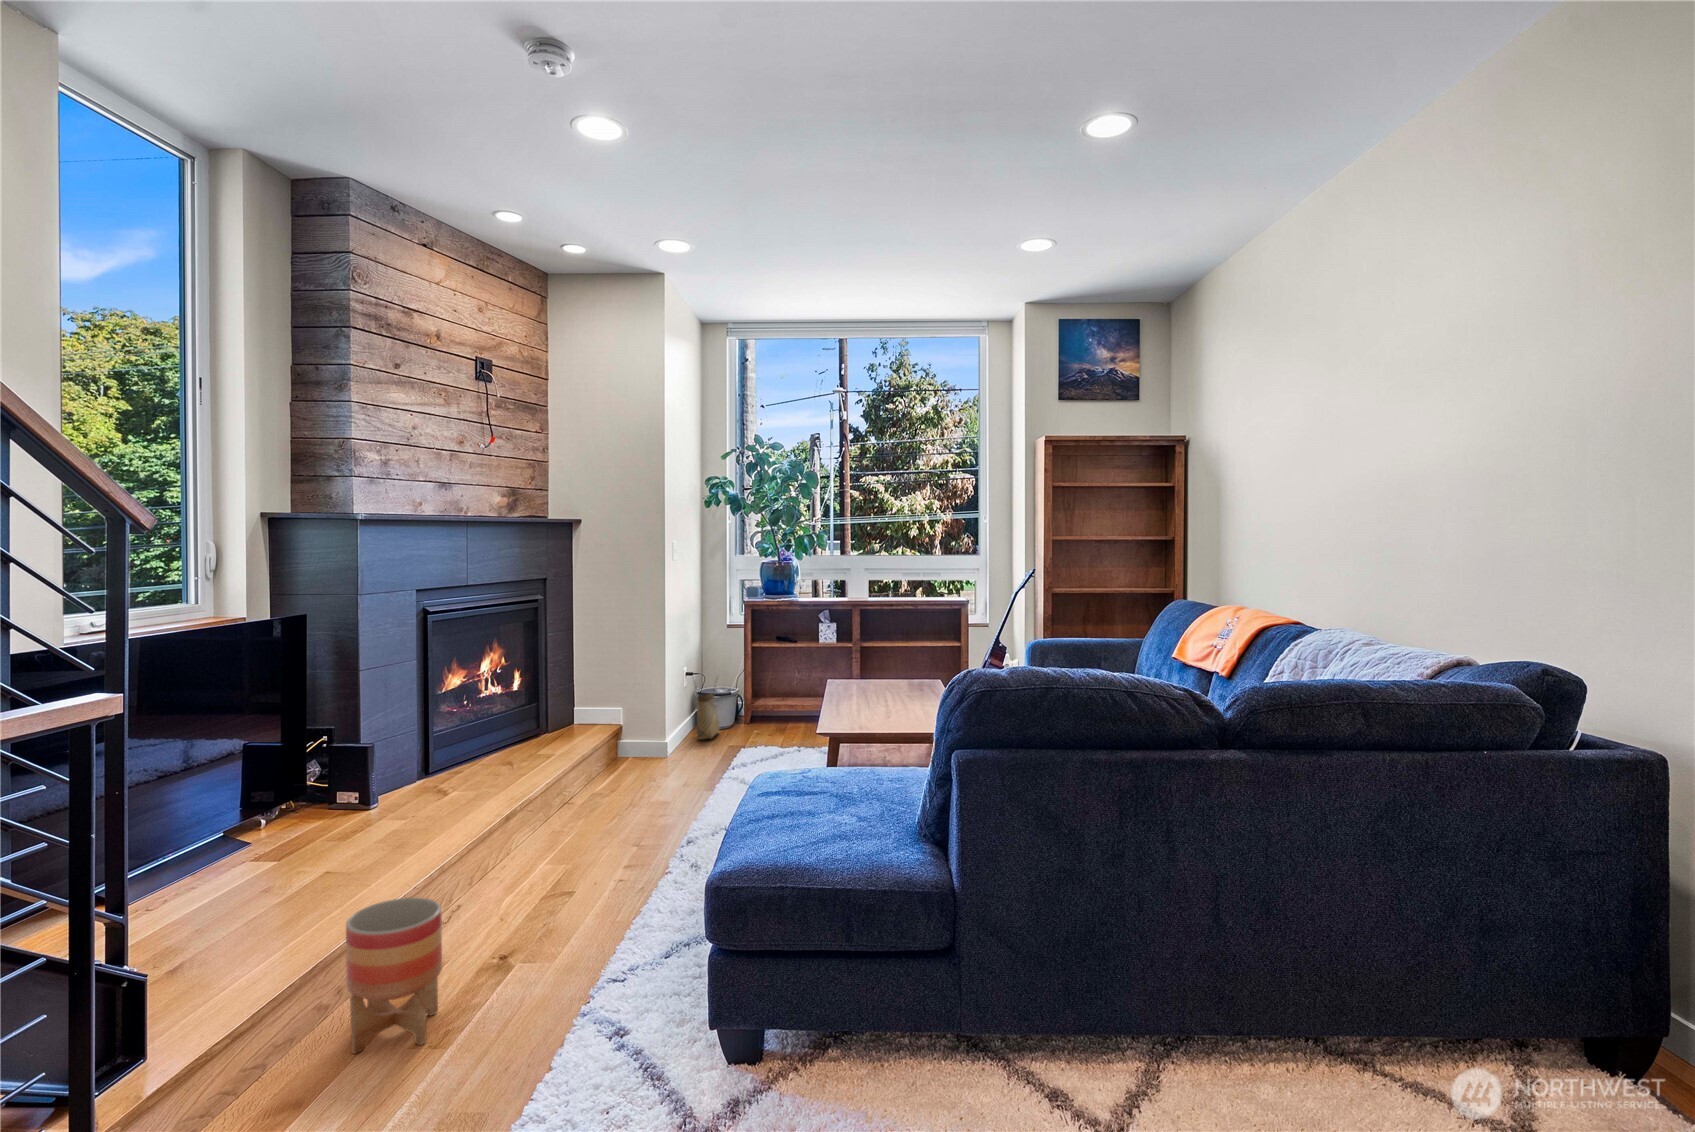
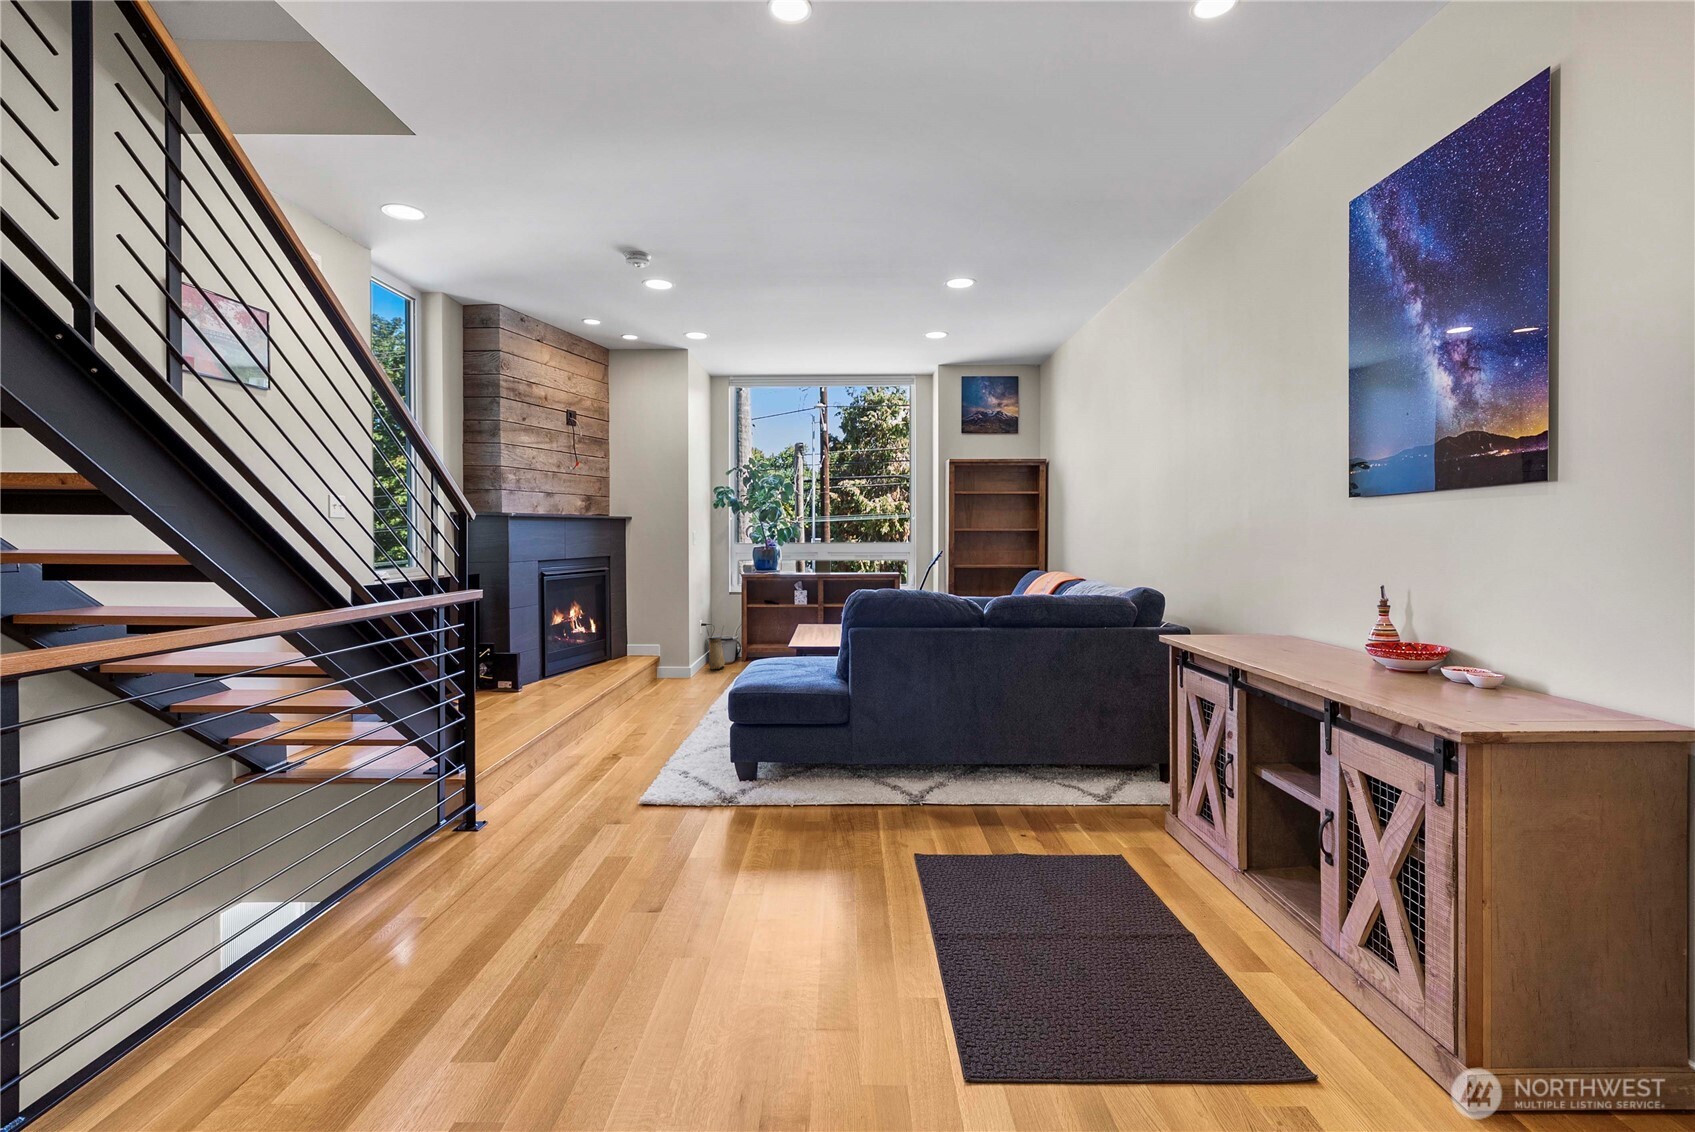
planter: present [346,898,442,1053] -> none [554,709,598,777]

